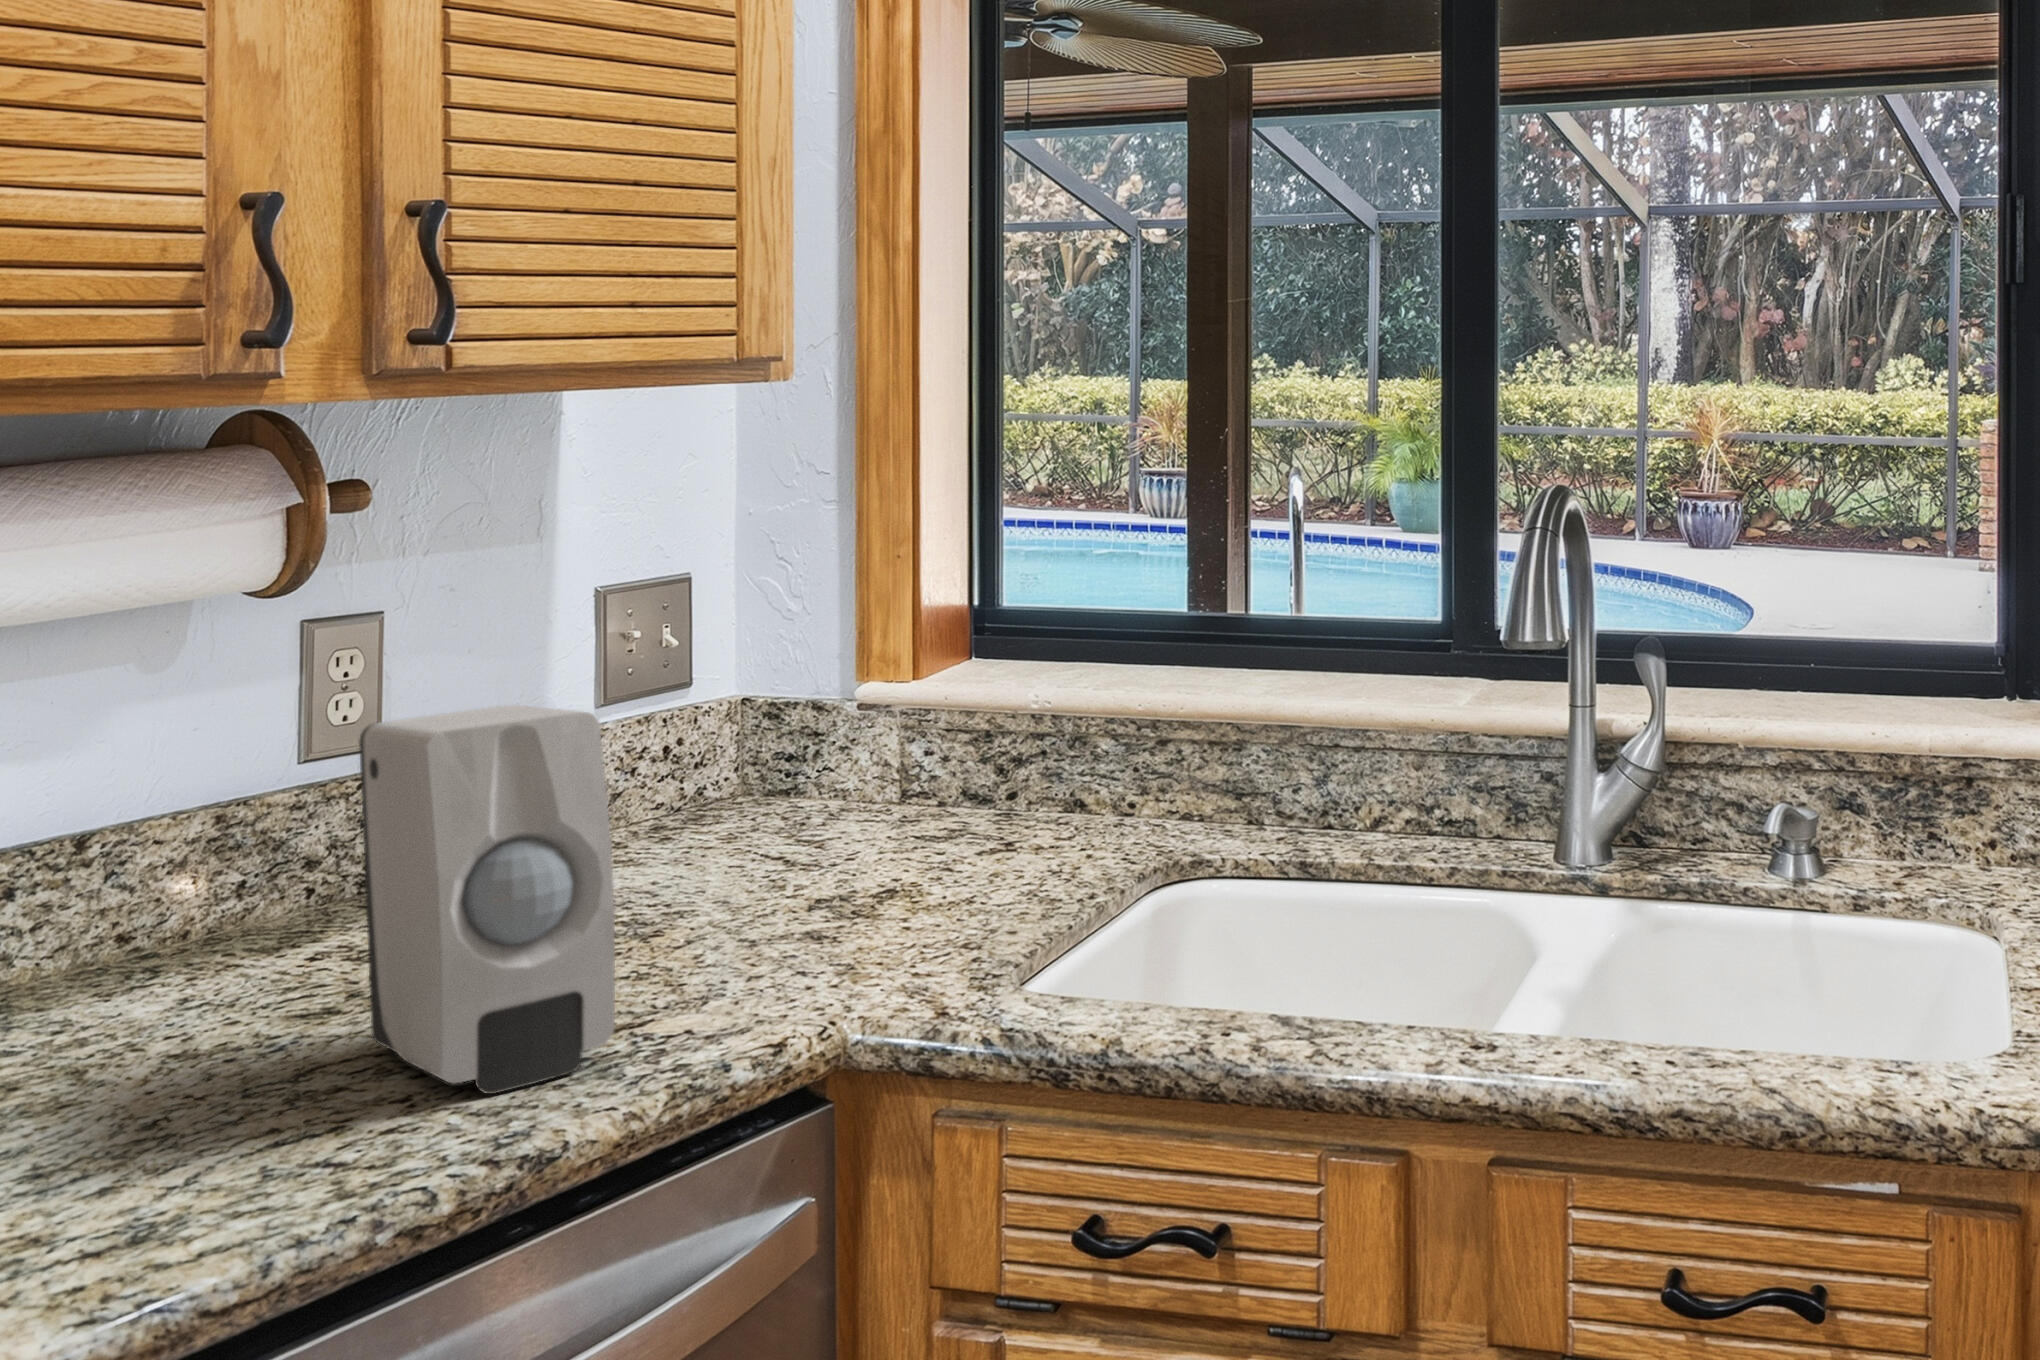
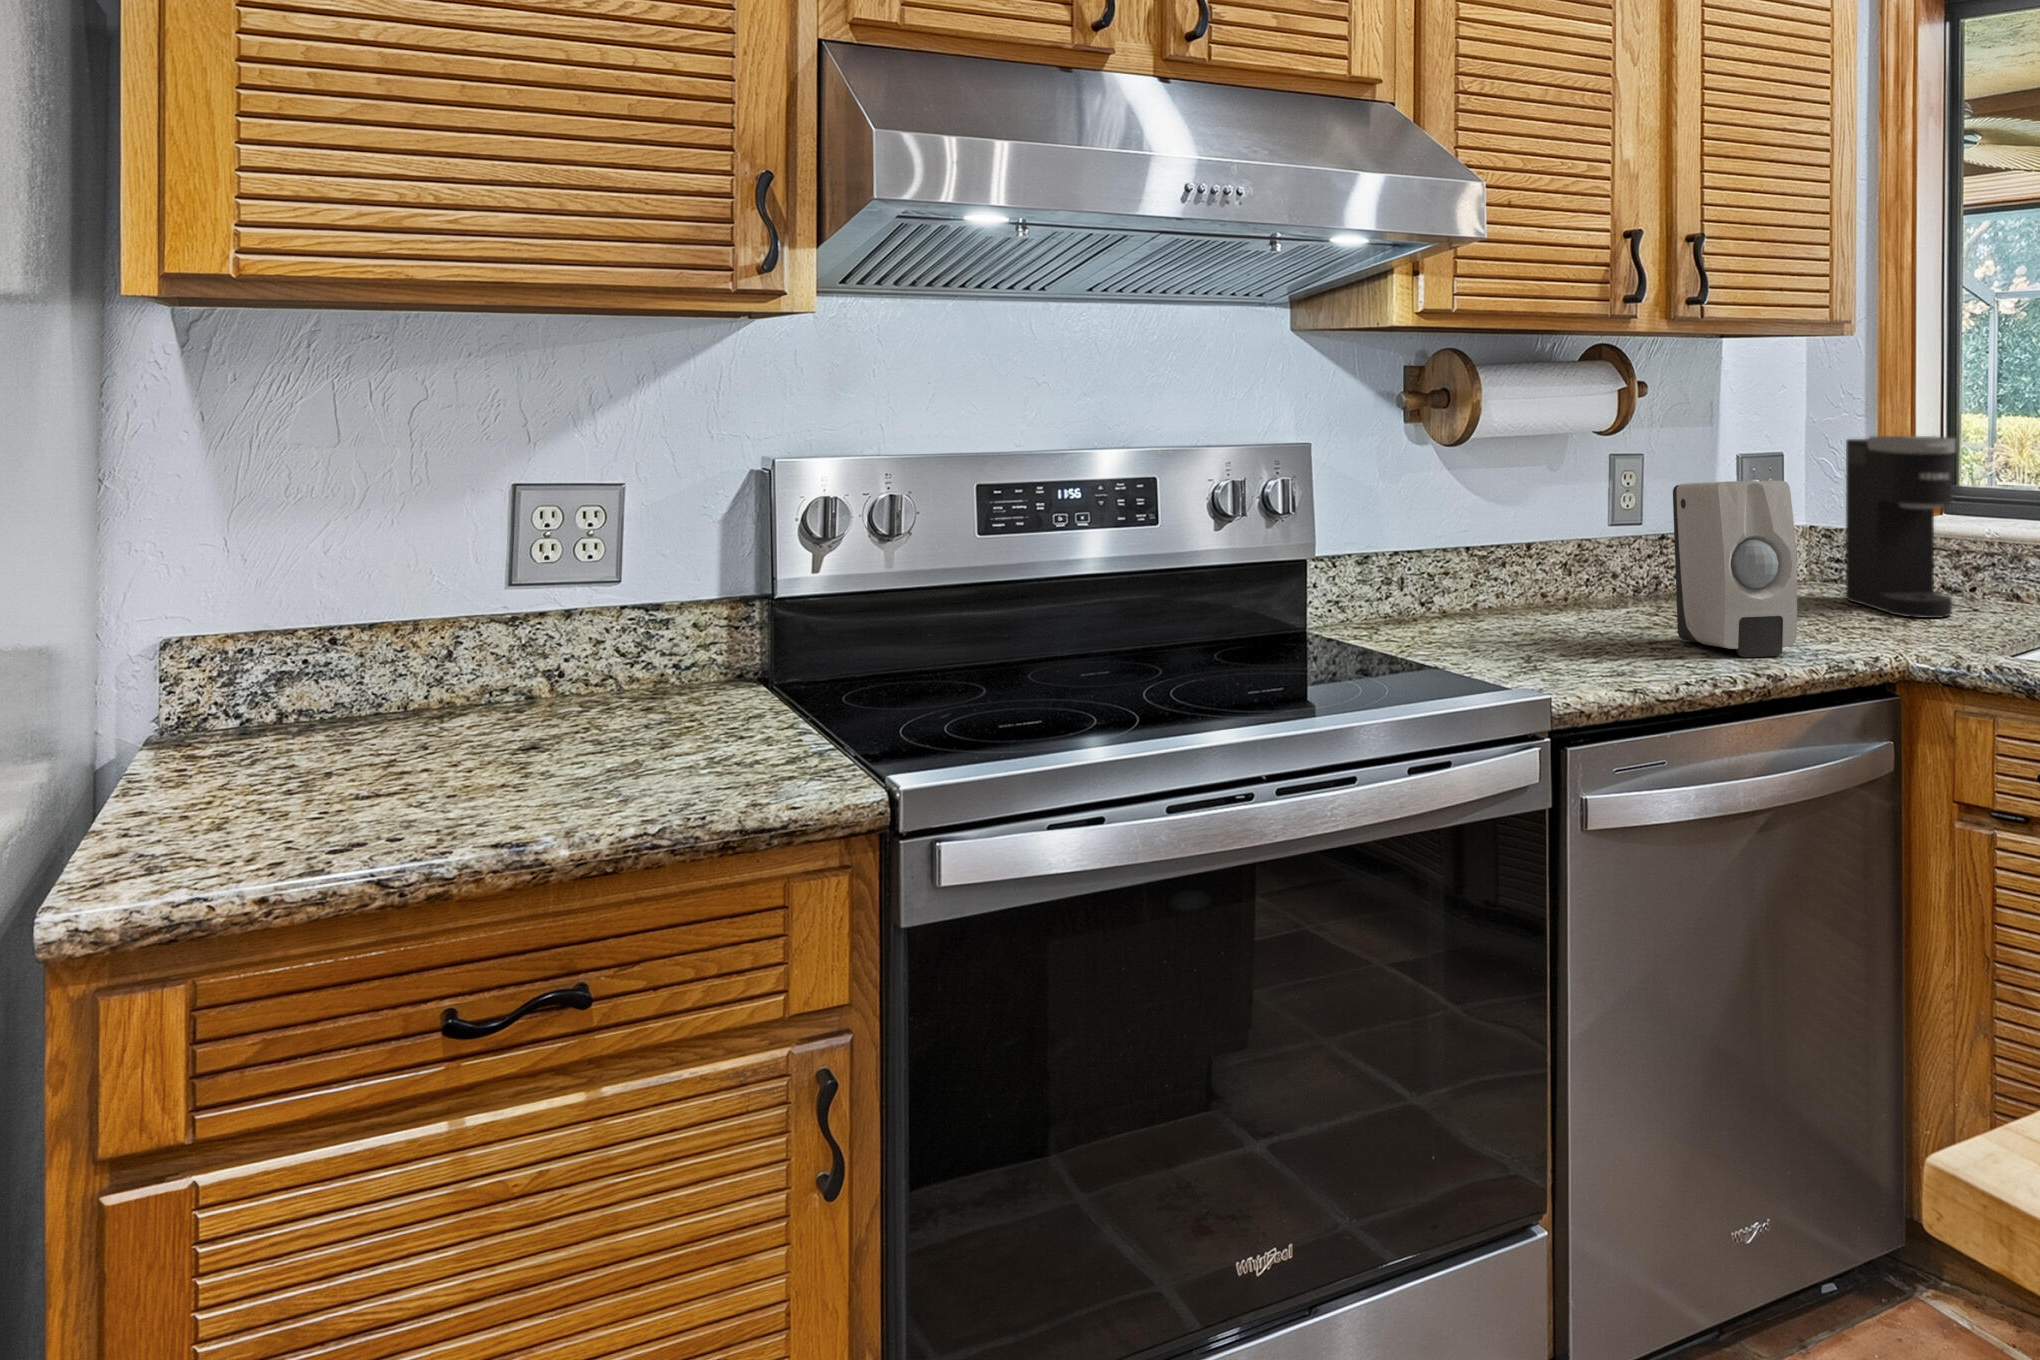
coffee maker: none [792,552,969,878] -> present [1846,436,1955,618]

